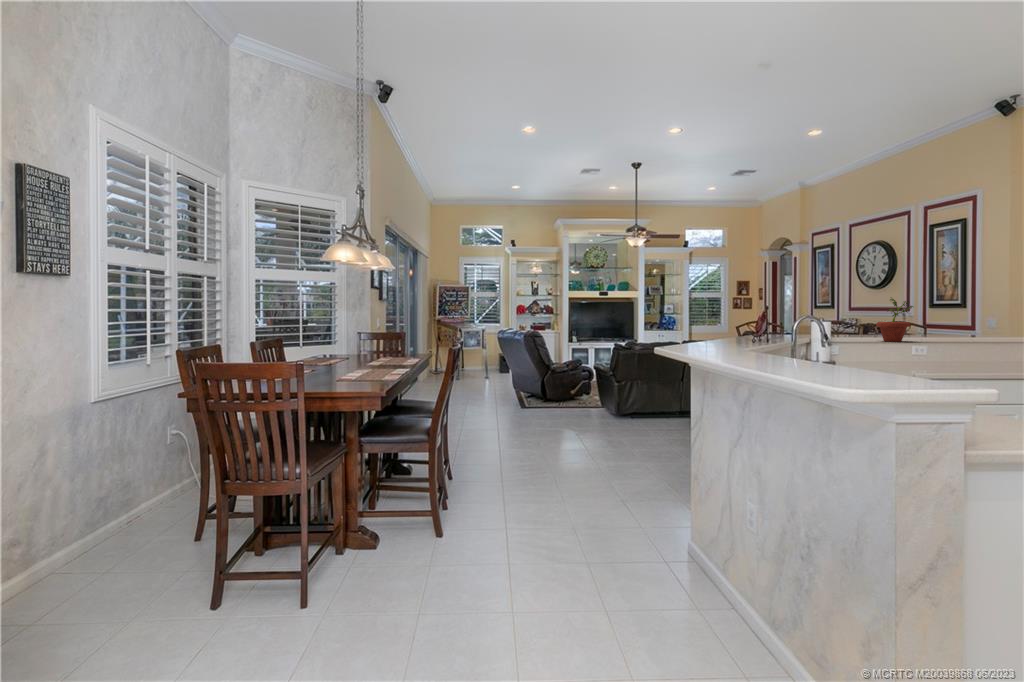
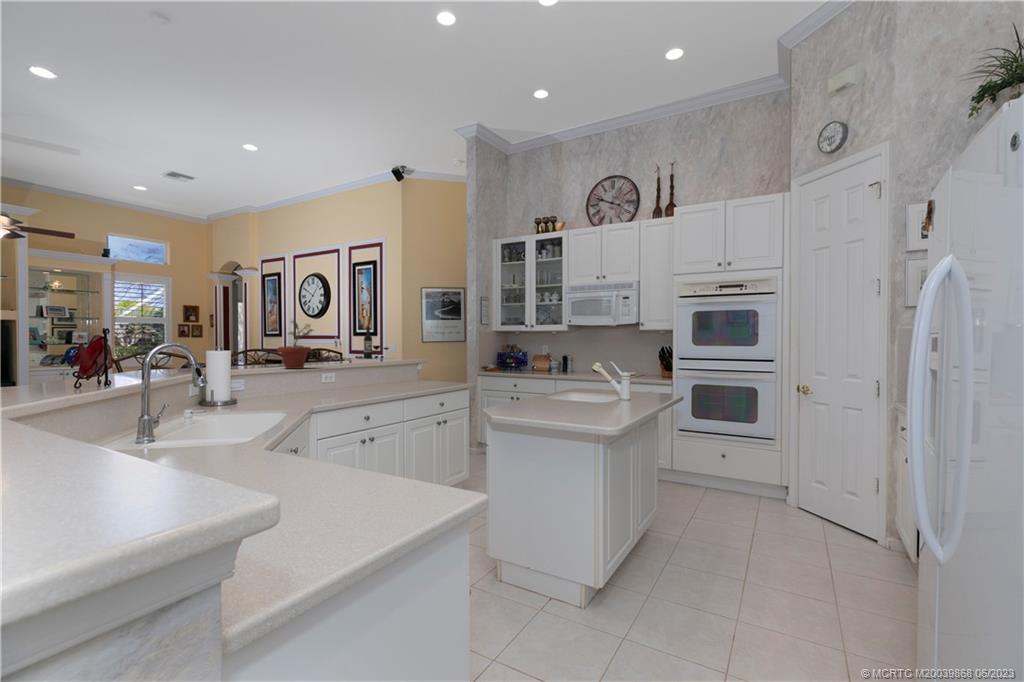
wine bottle: none [937,298,986,334] -> present [355,327,389,359]

